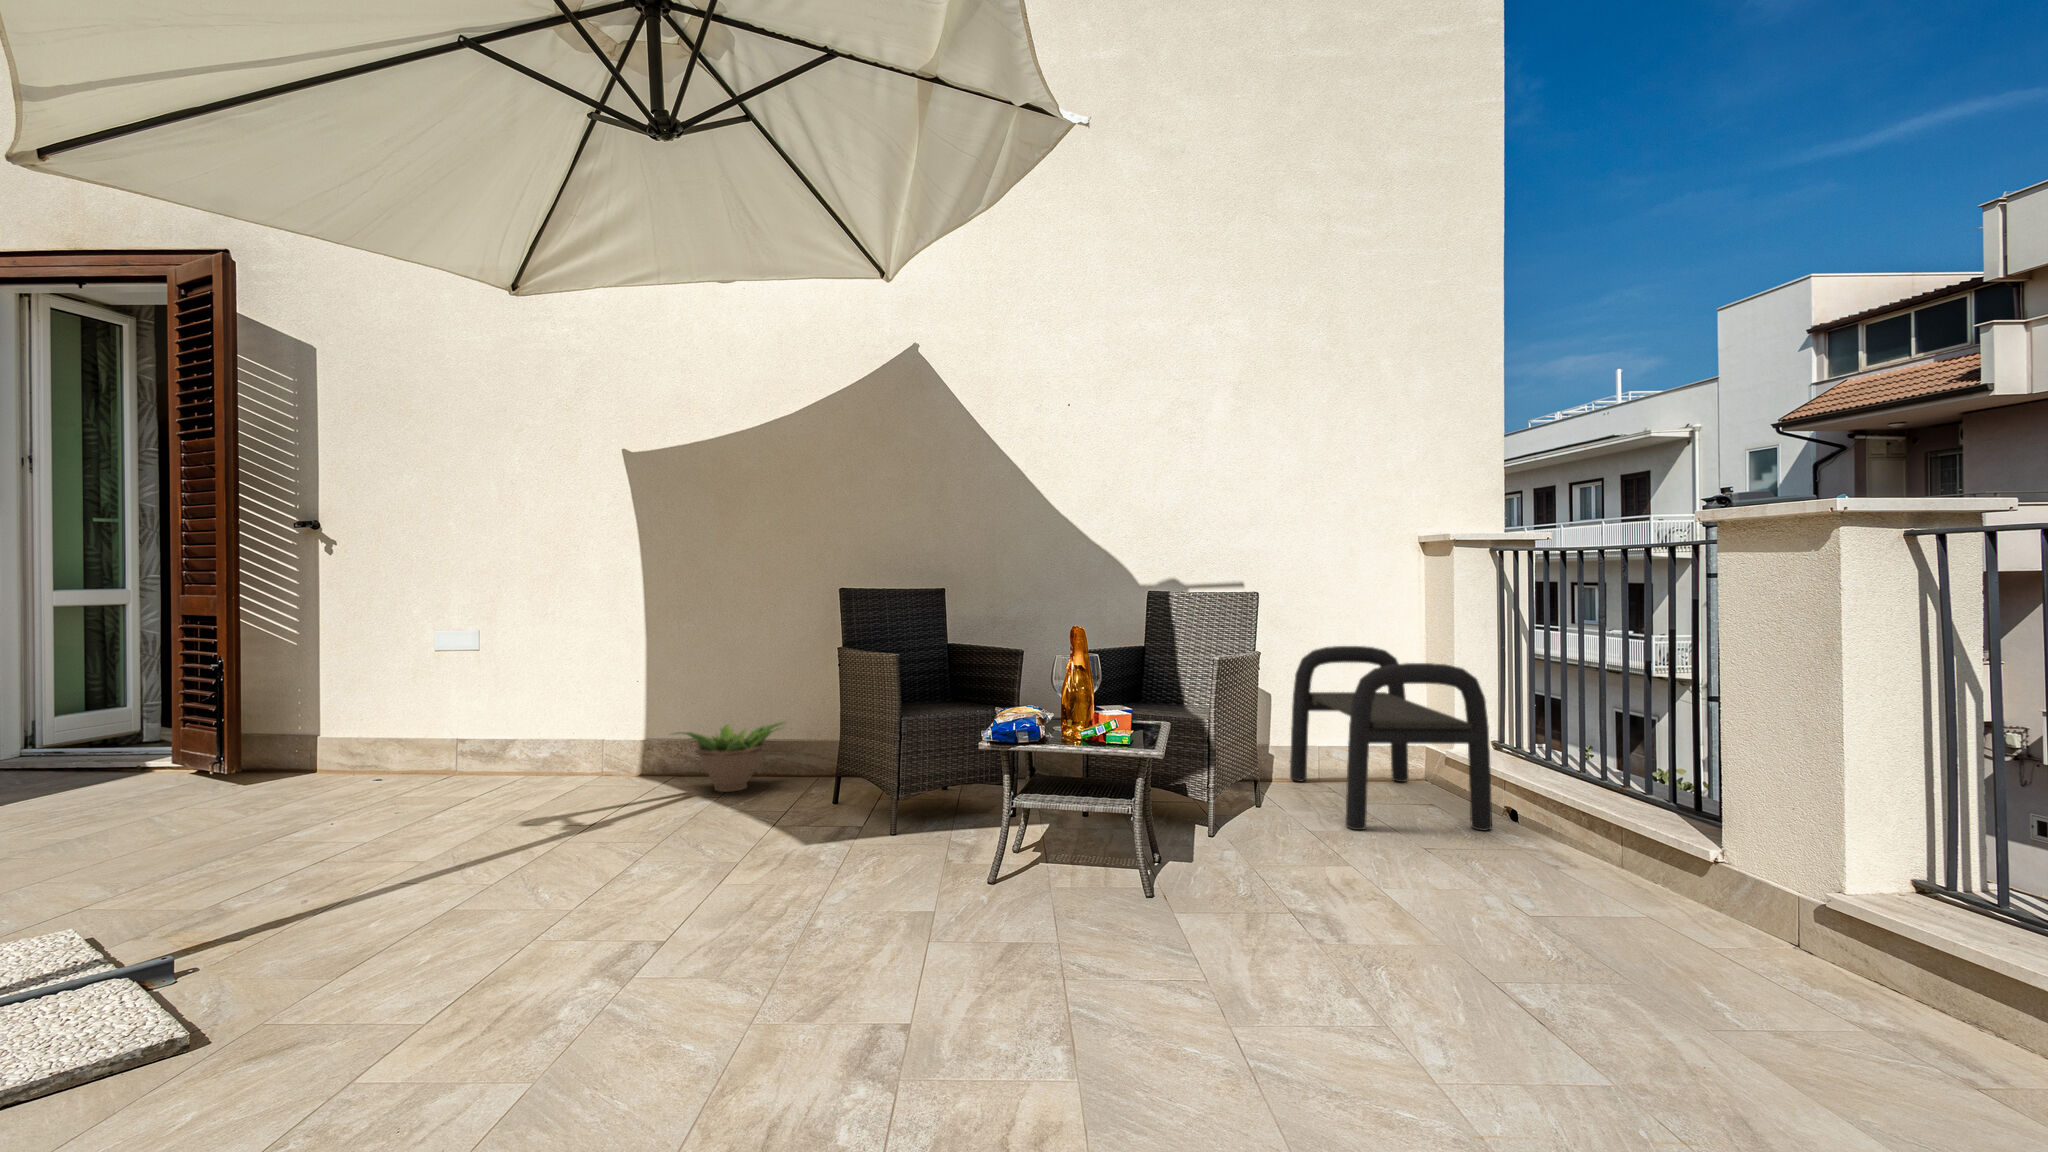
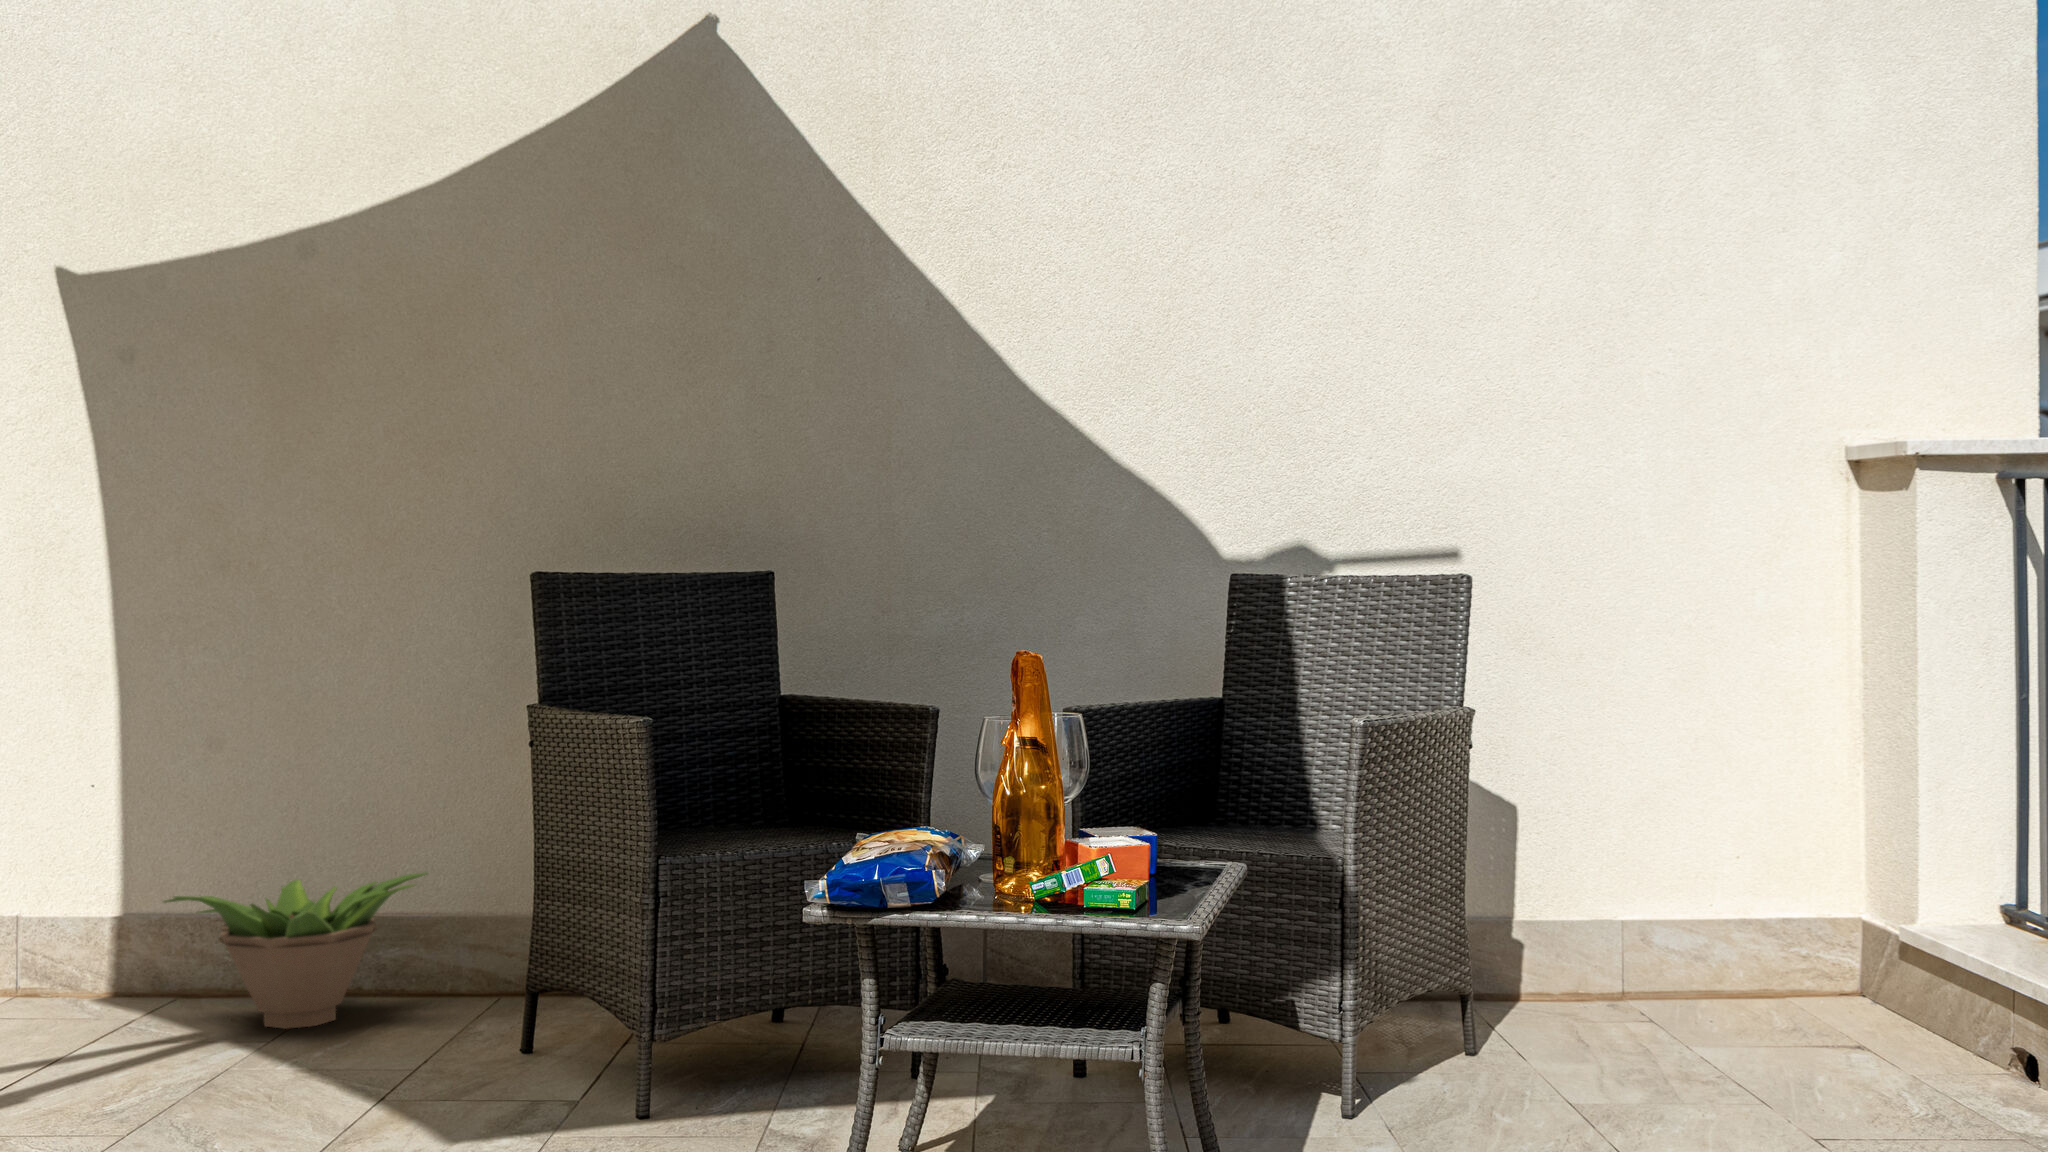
bench: present [1290,646,1492,831] -> none [1551,694,1992,1105]

